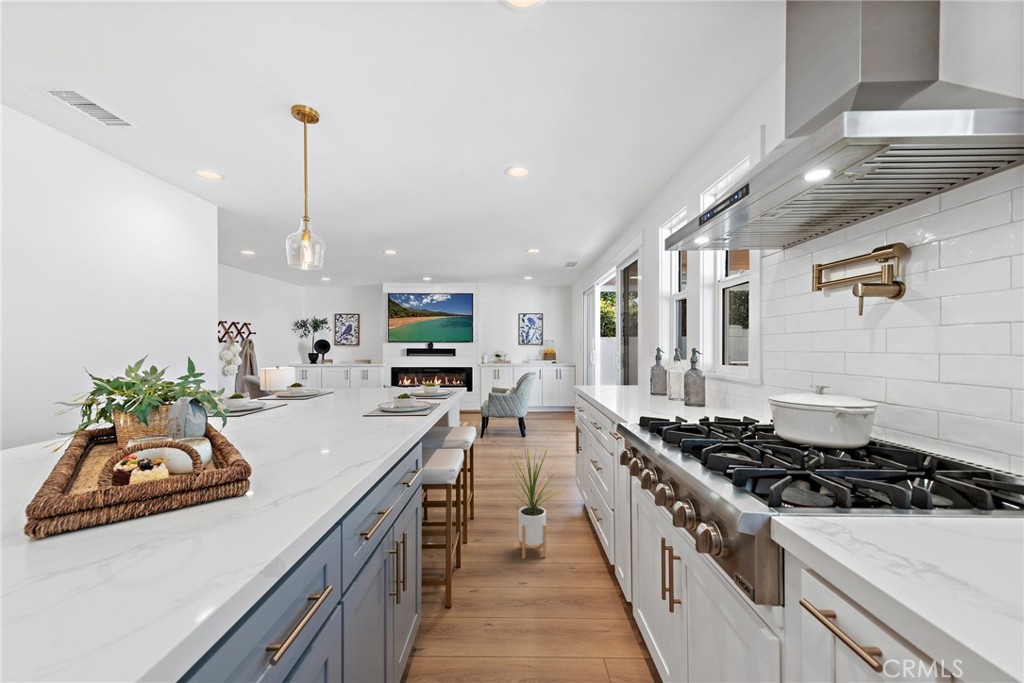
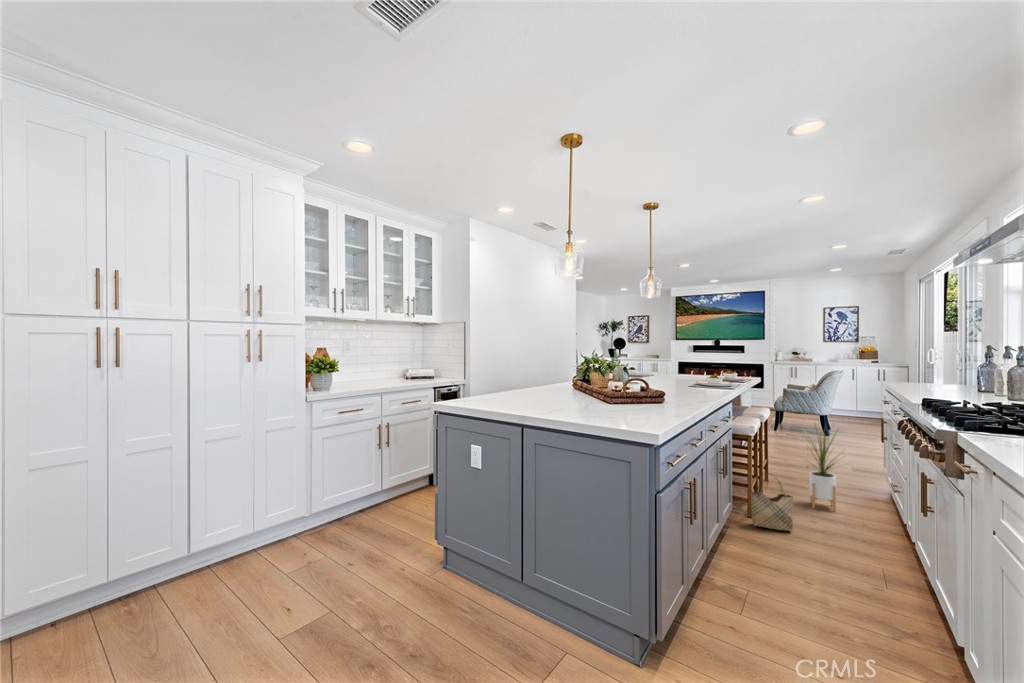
woven basket: none [448,540,504,635] -> present [750,474,793,531]

